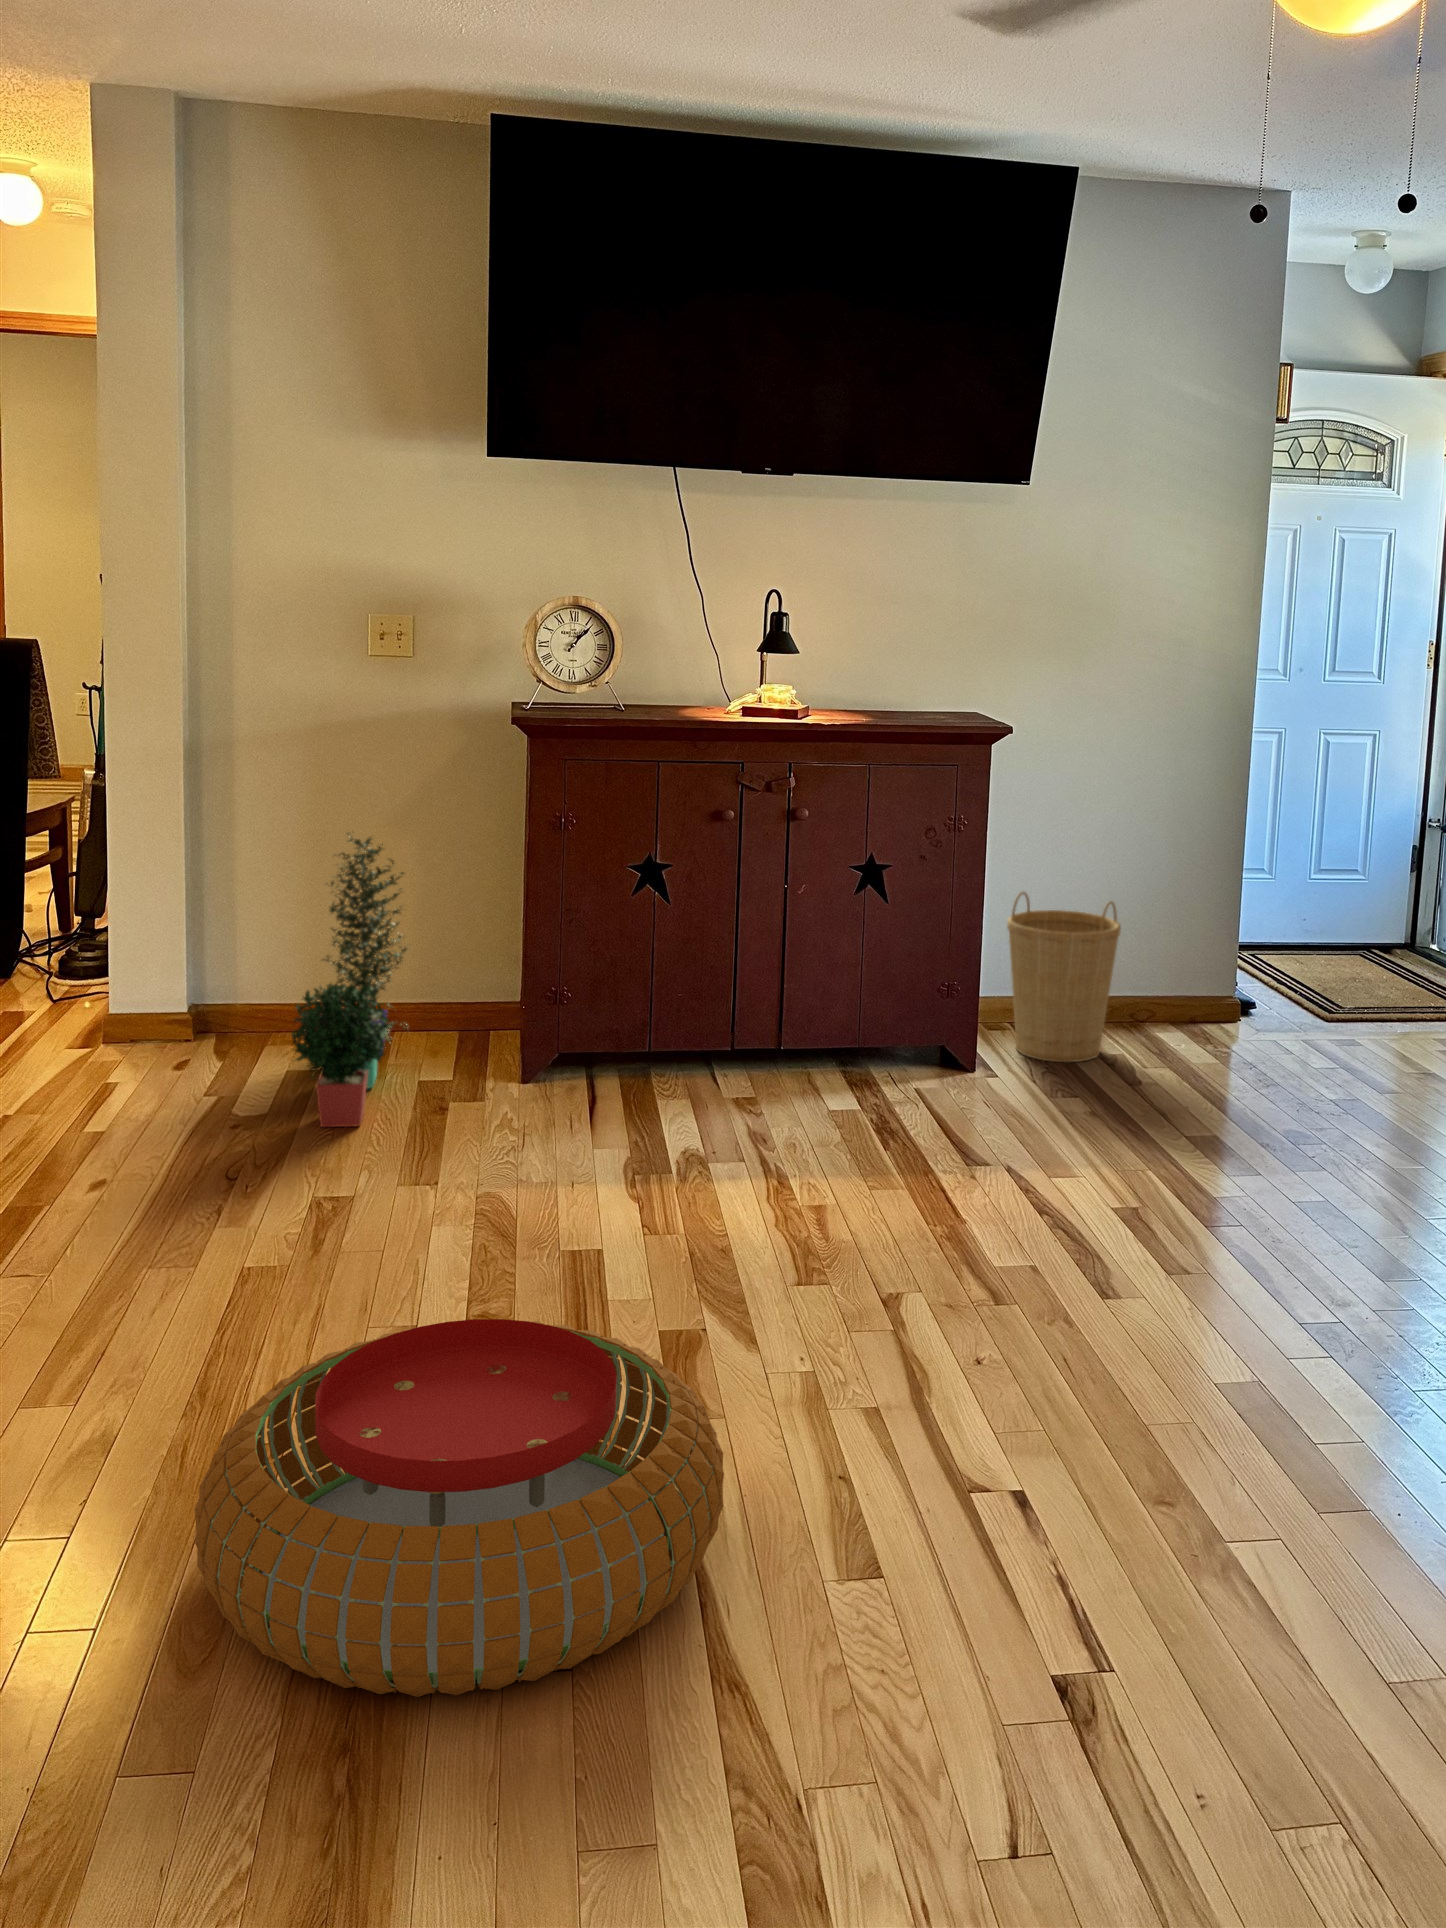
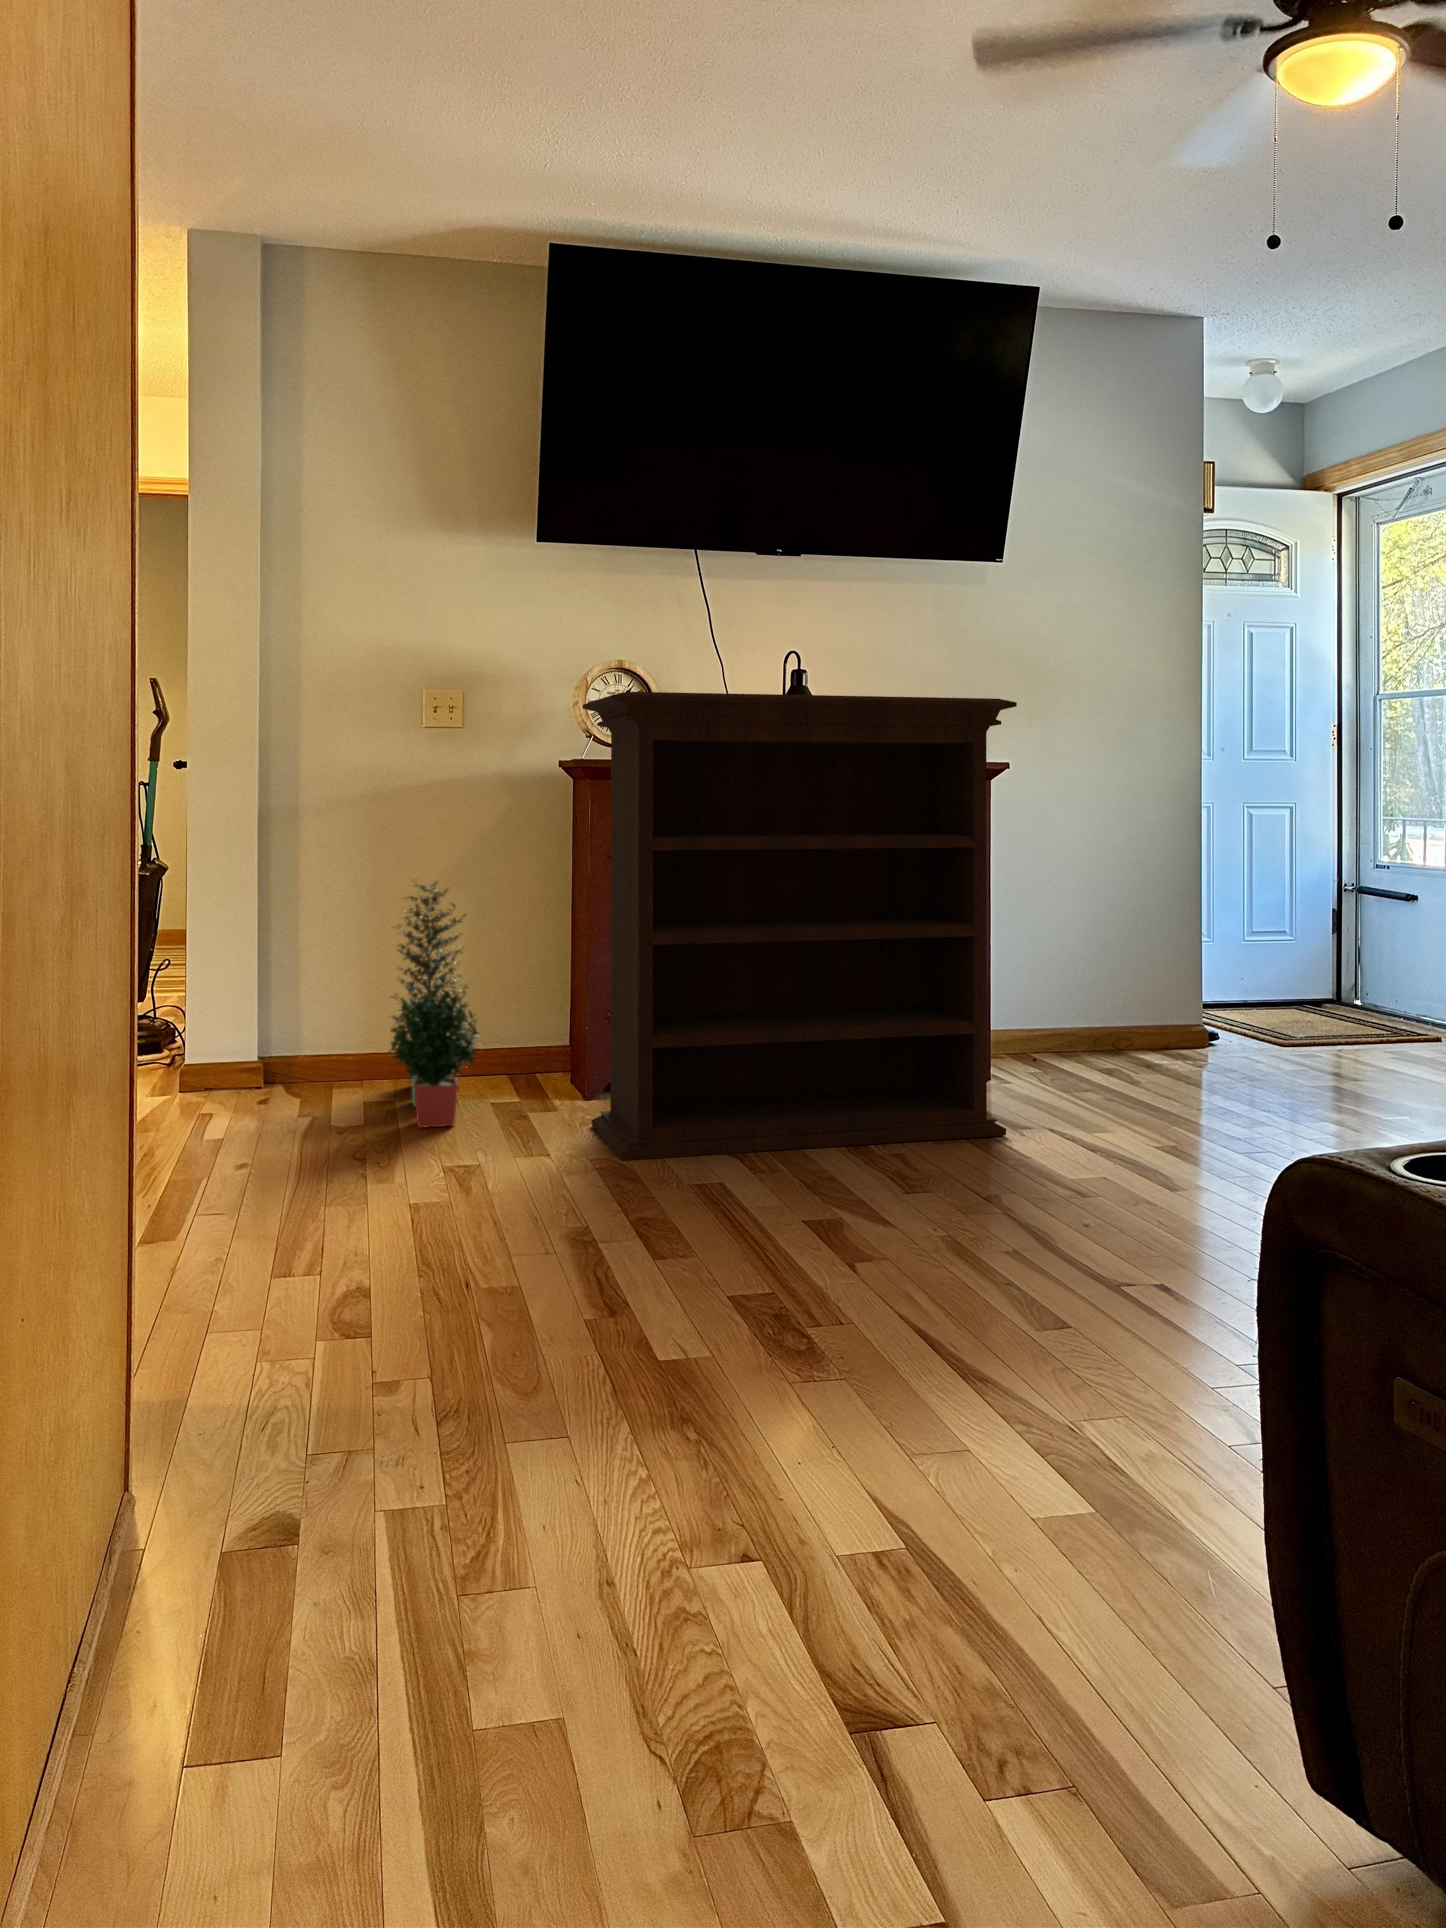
bookshelf: none [499,672,983,1199] -> present [583,692,1017,1160]
basket: present [1007,892,1121,1062] -> none [1006,923,1109,1073]
pouf: present [195,1319,724,1697] -> none [490,1153,942,1410]

